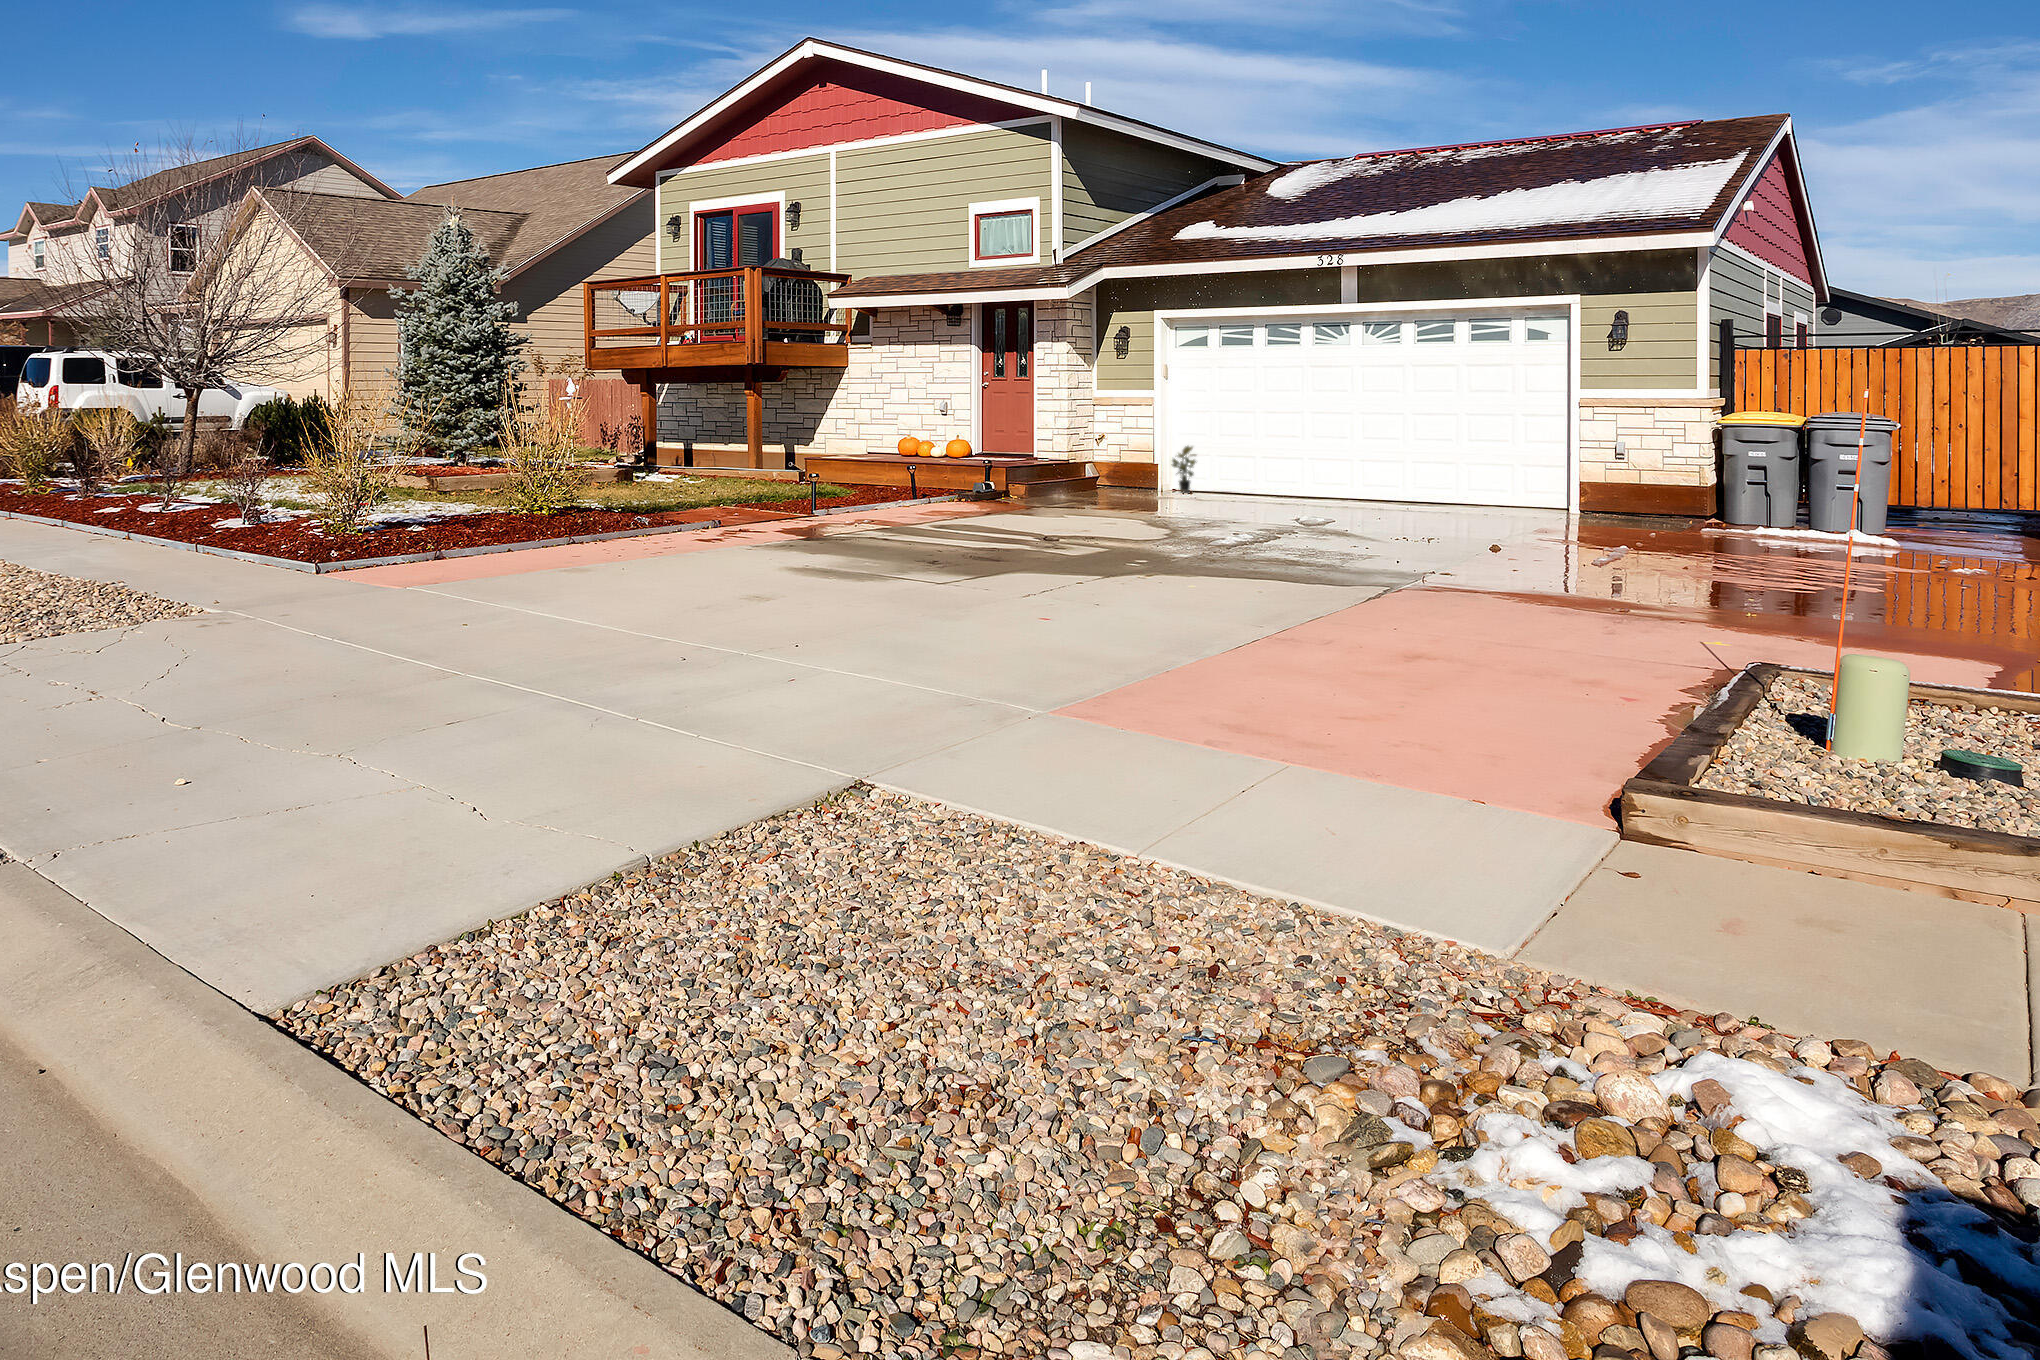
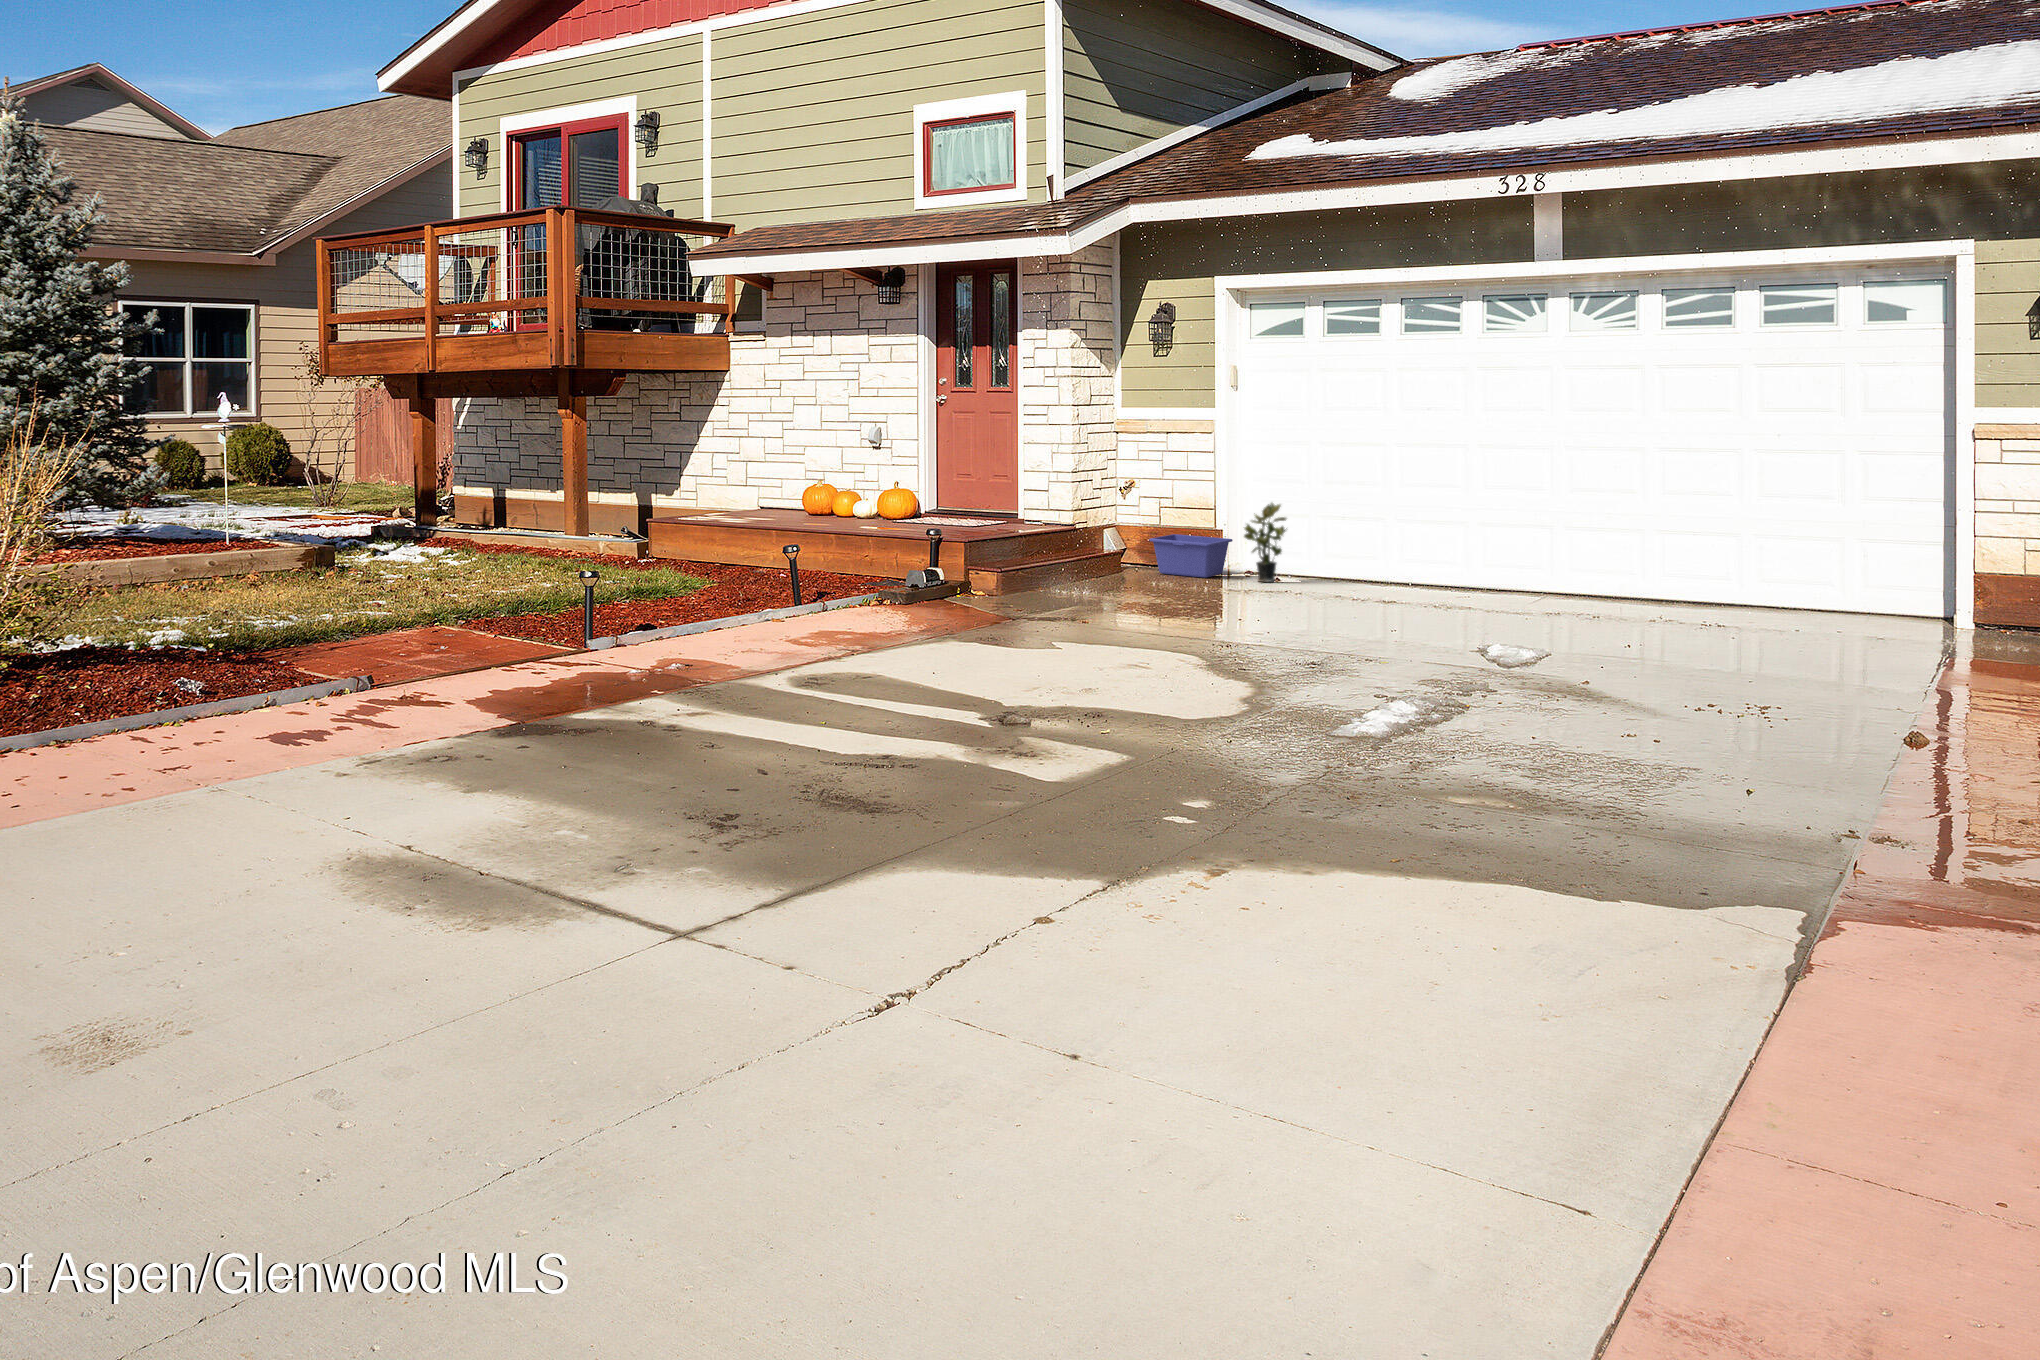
storage bin: none [1115,466,1165,490] -> present [1149,534,1233,578]

